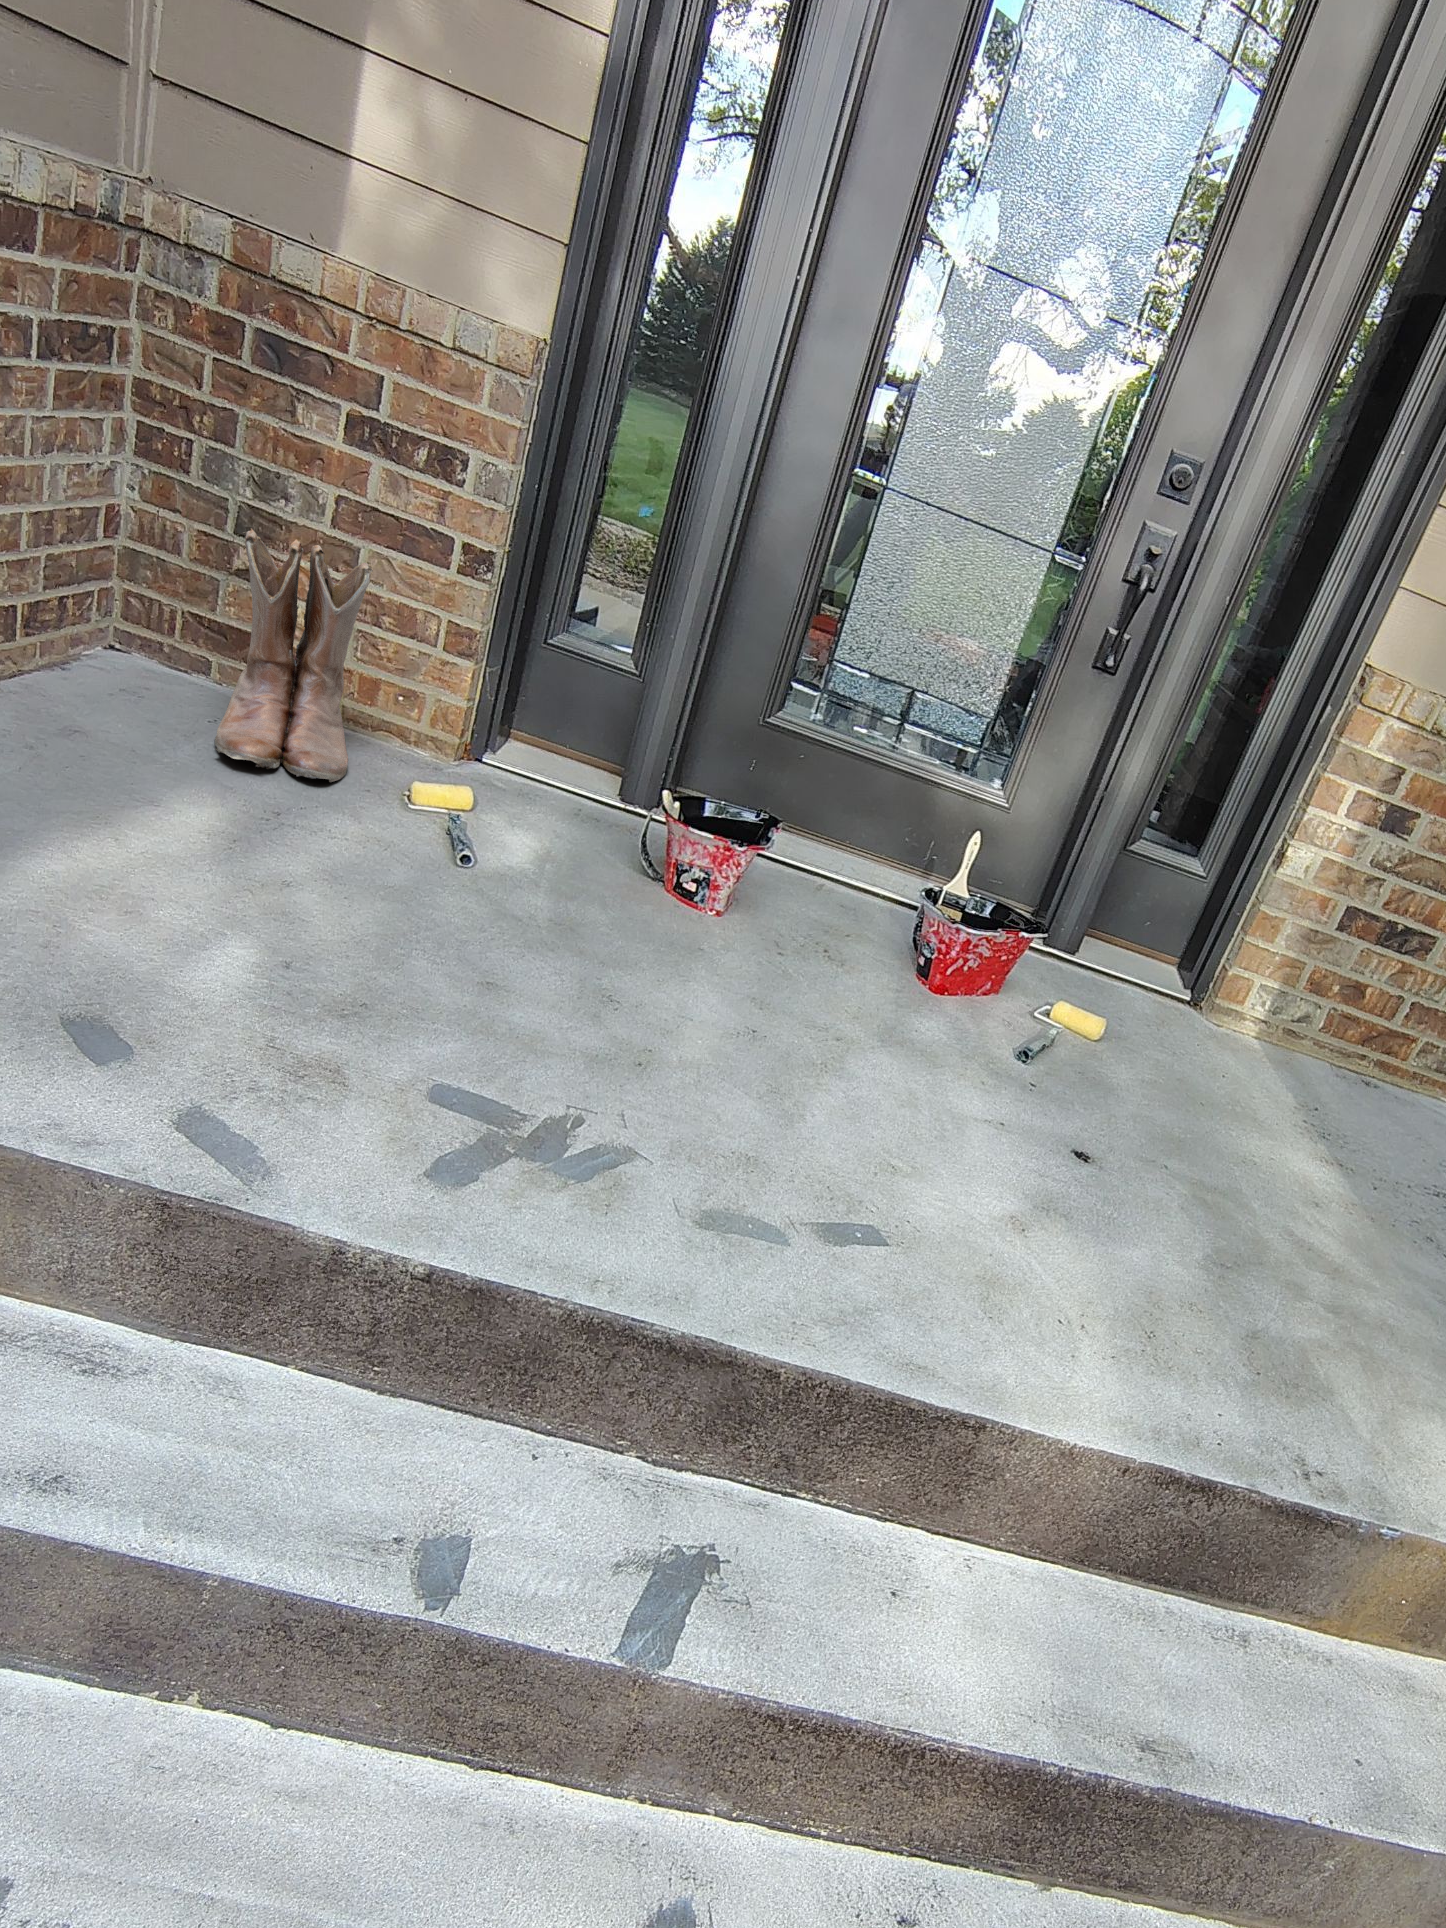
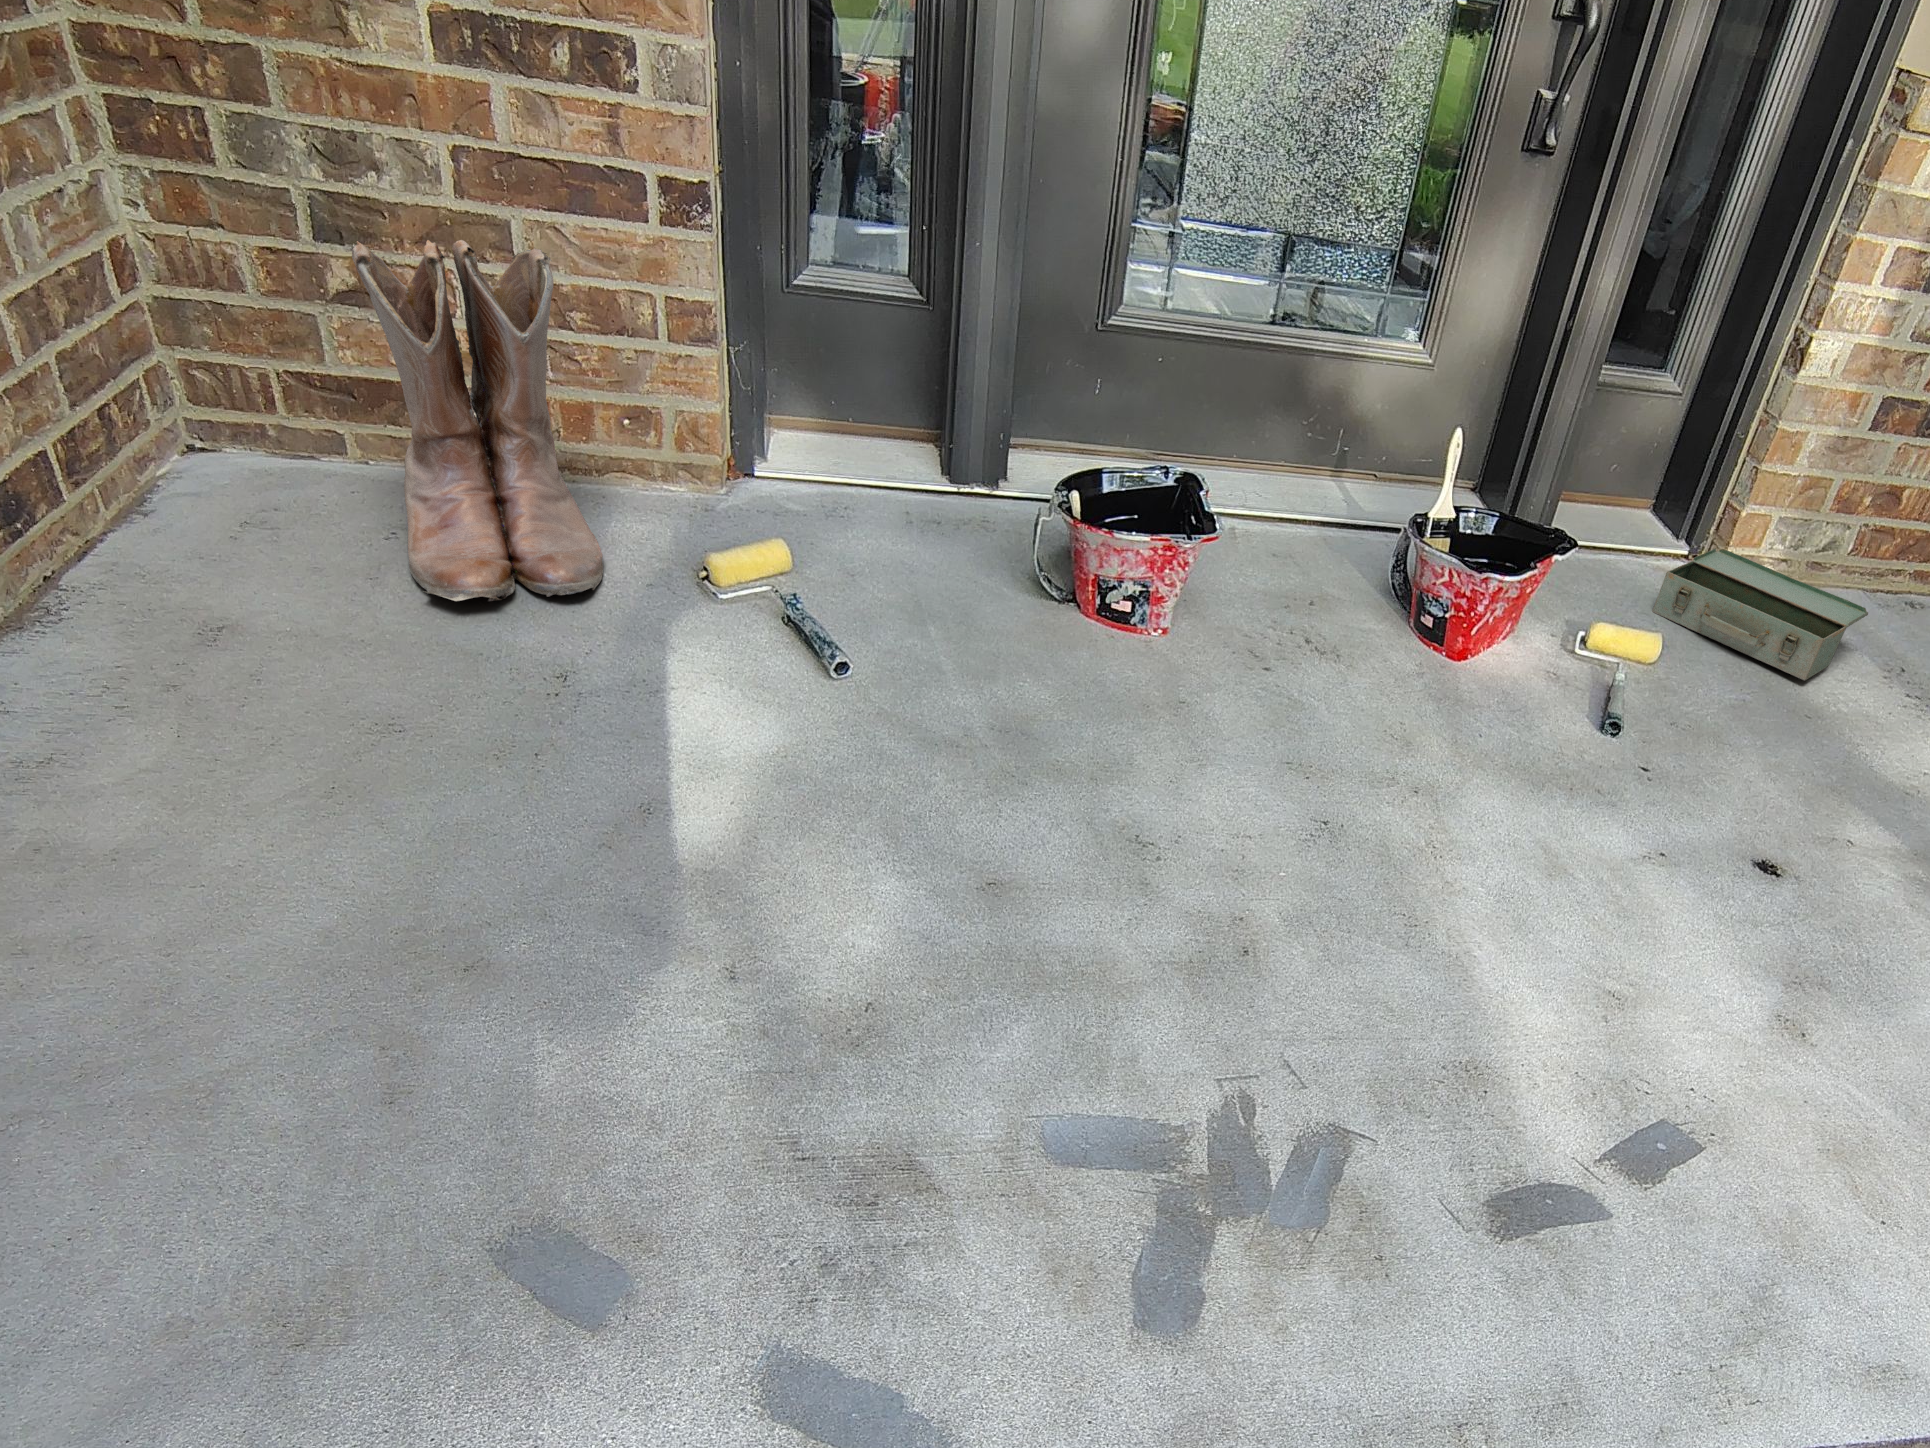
toolbox: none [1132,990,1295,1087] -> present [1652,549,1868,681]

